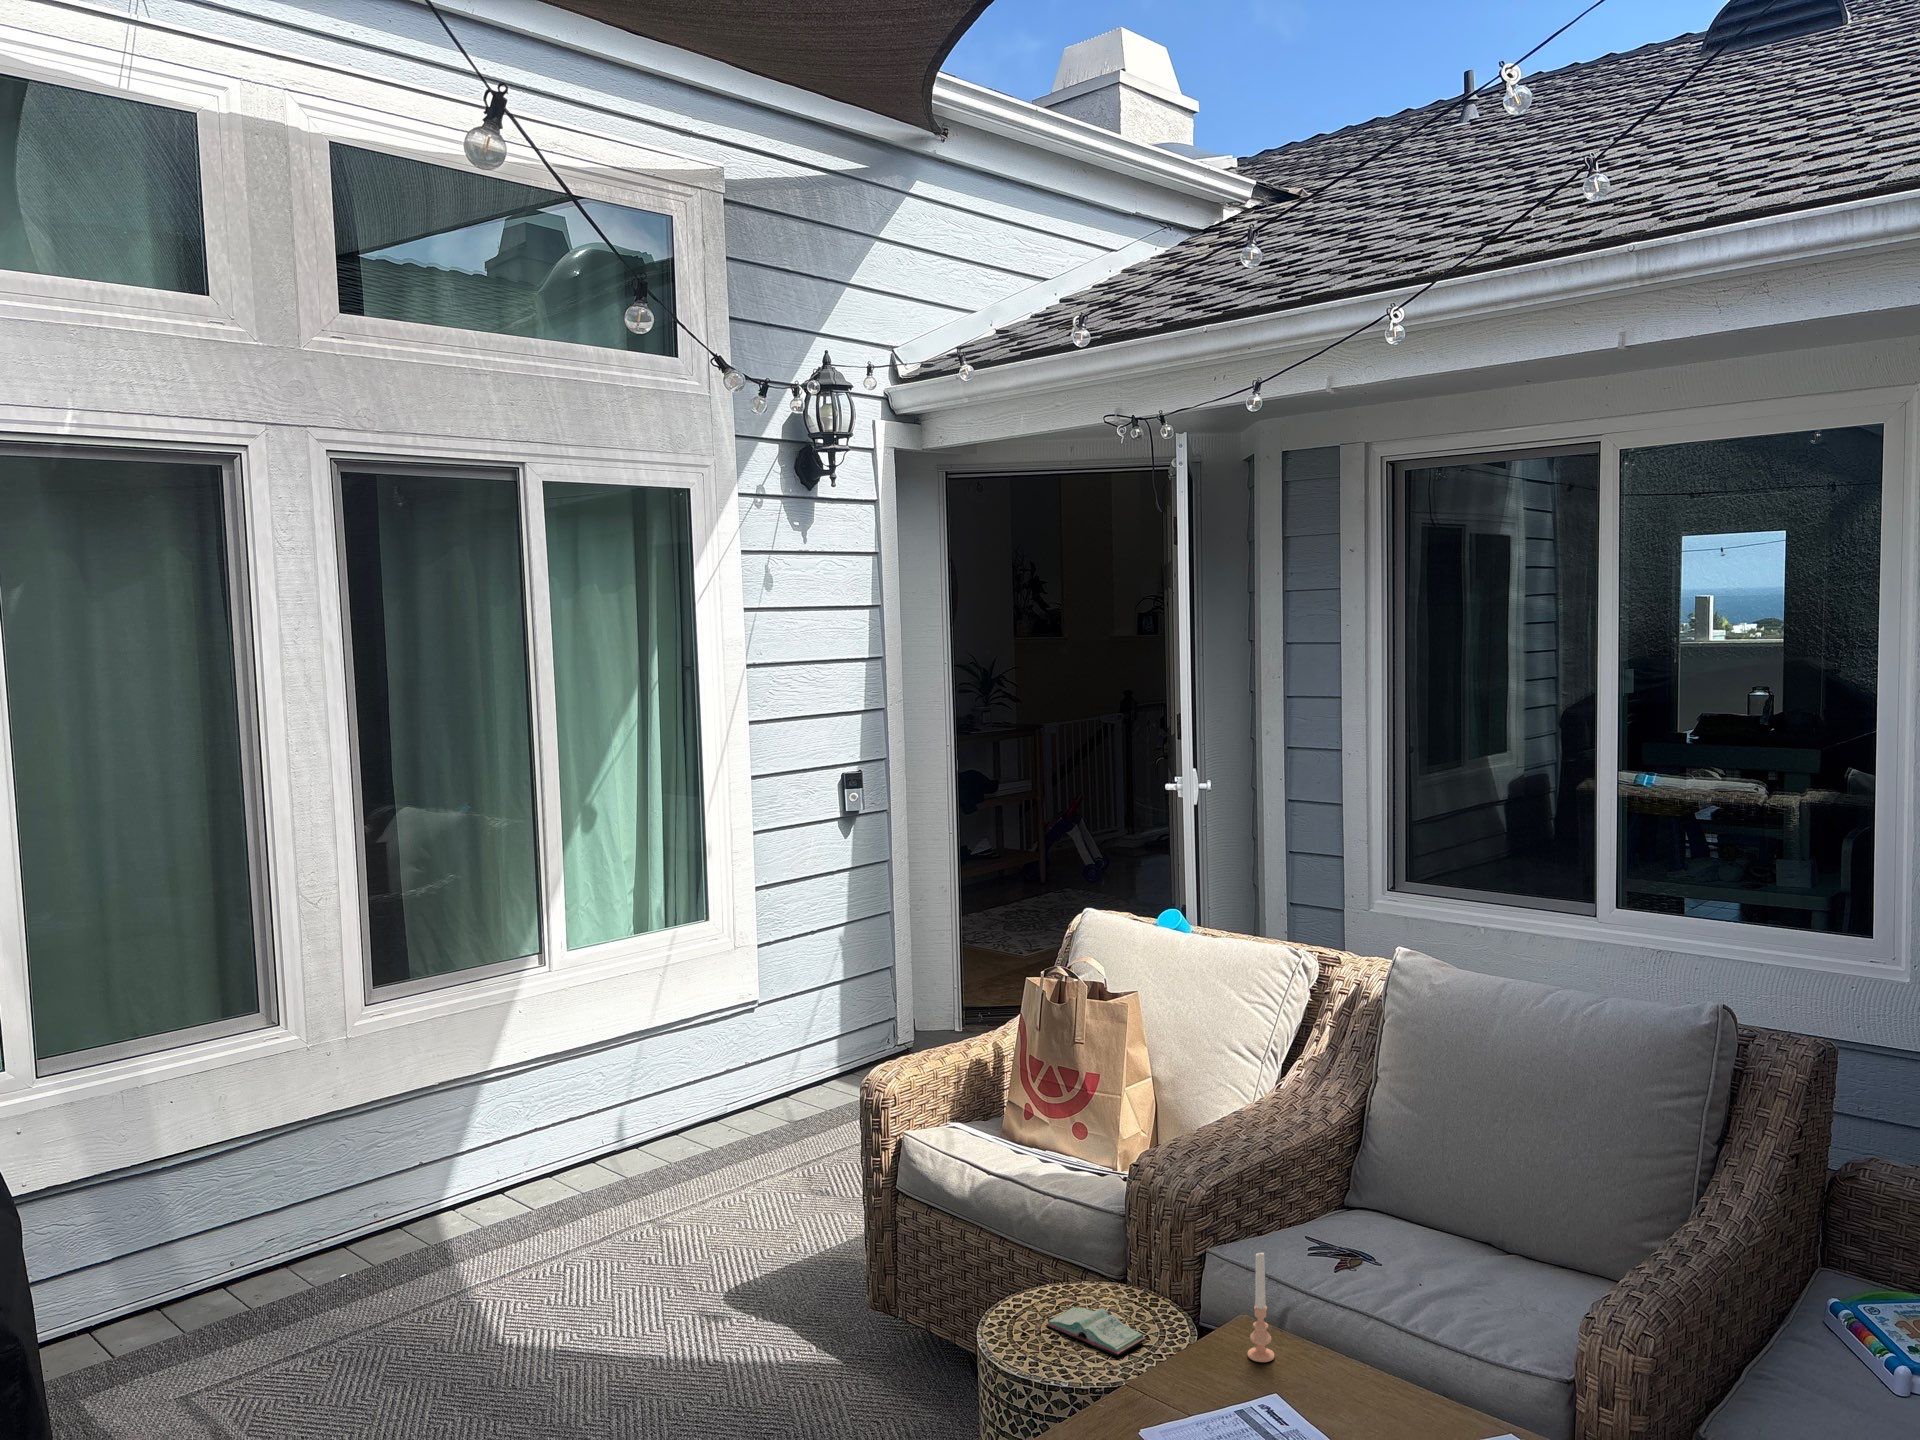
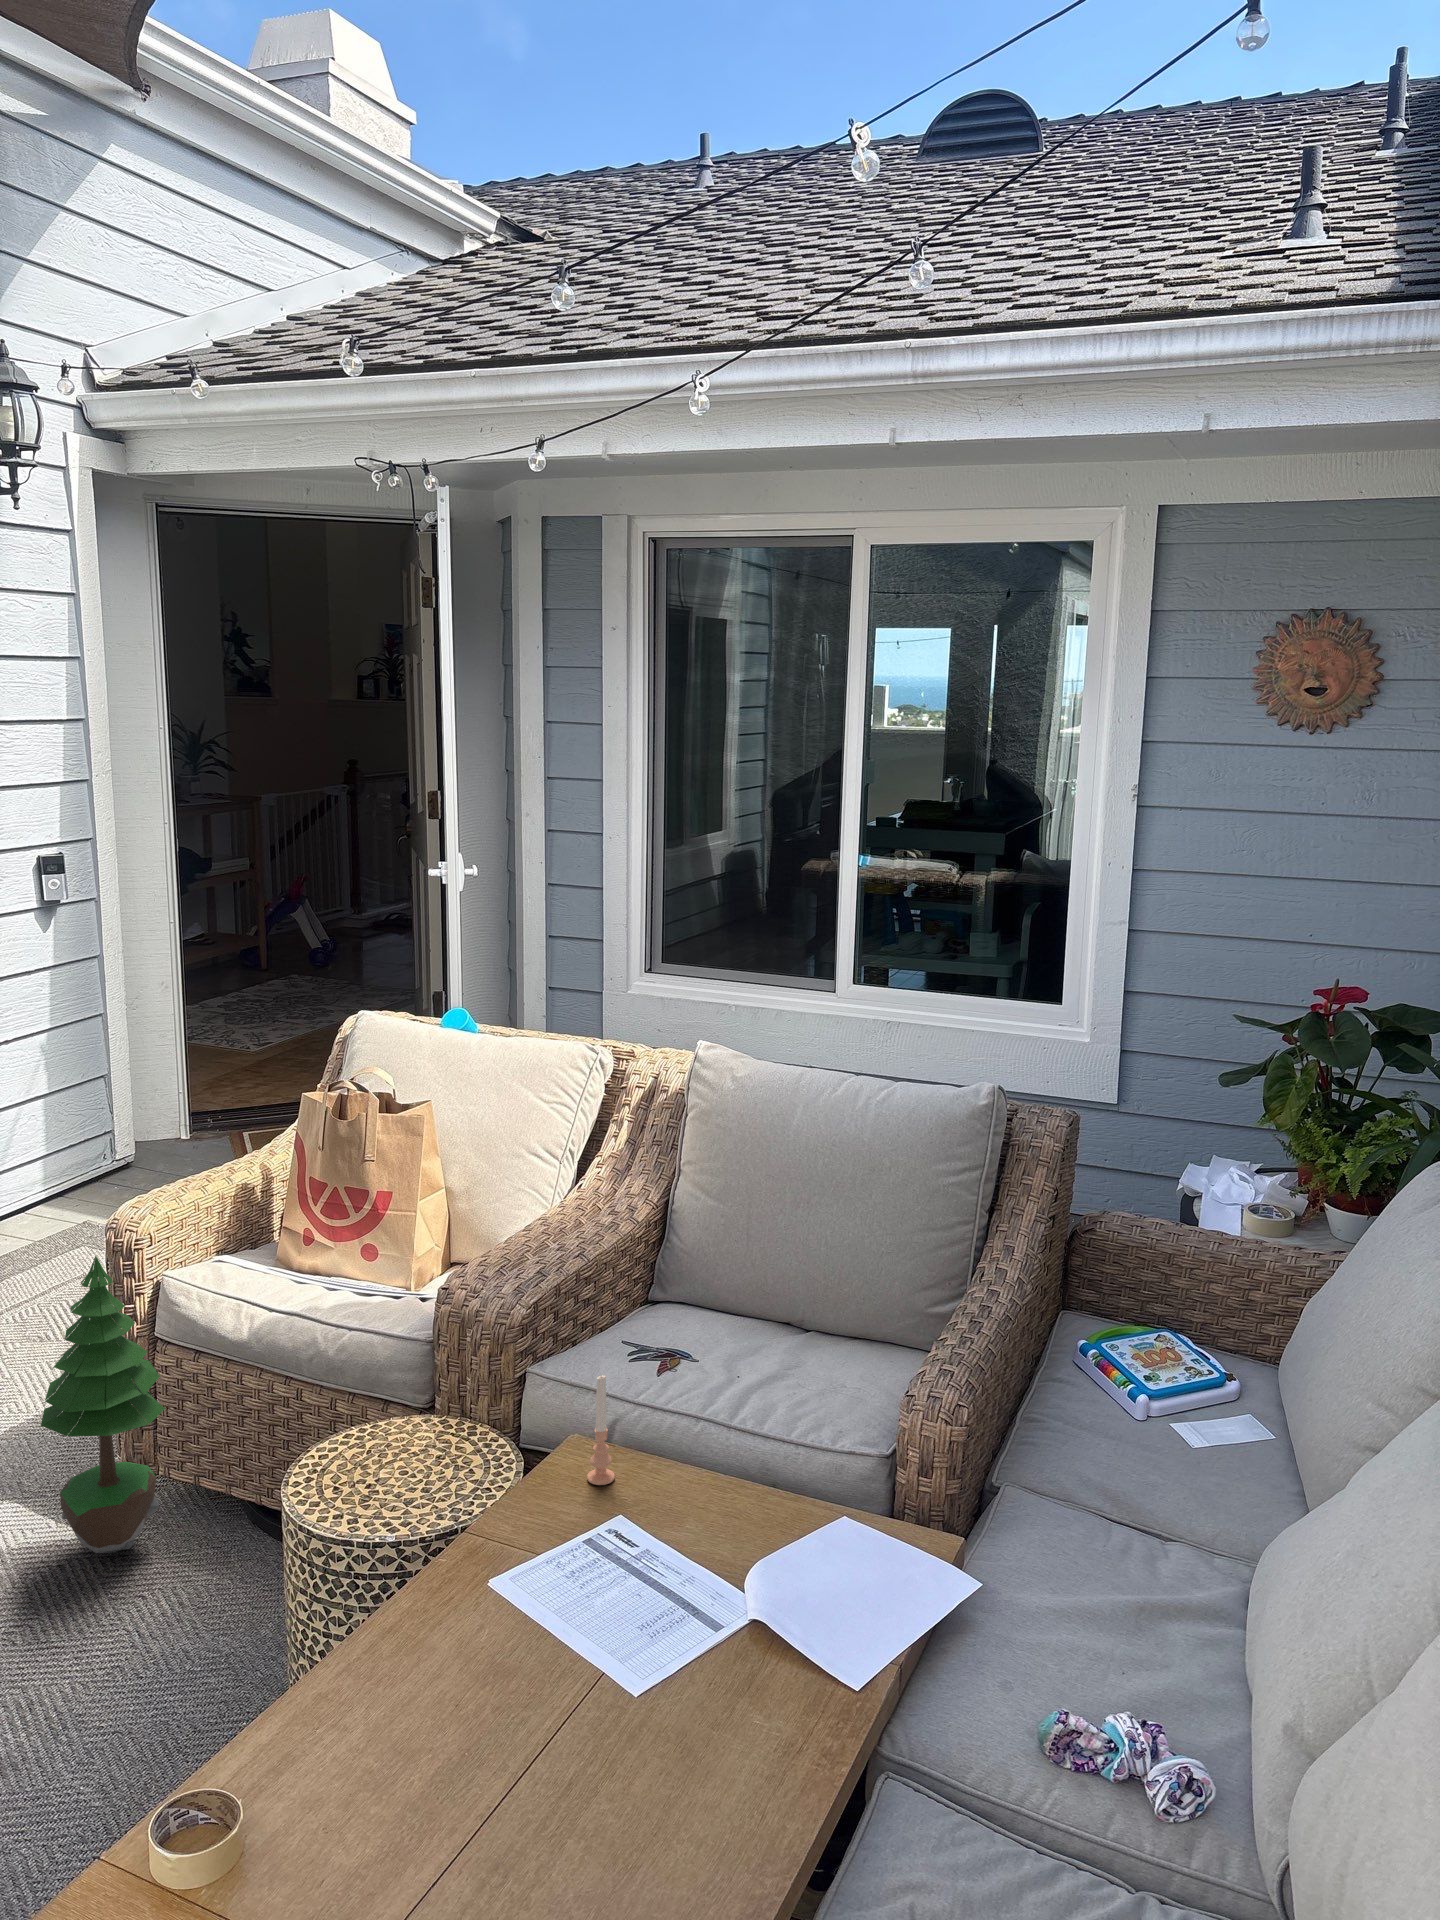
potted tree: none [800,1109,901,1383] -> present [41,1256,165,1553]
book: present [1046,1307,1146,1356] -> none [361,1448,473,1499]

